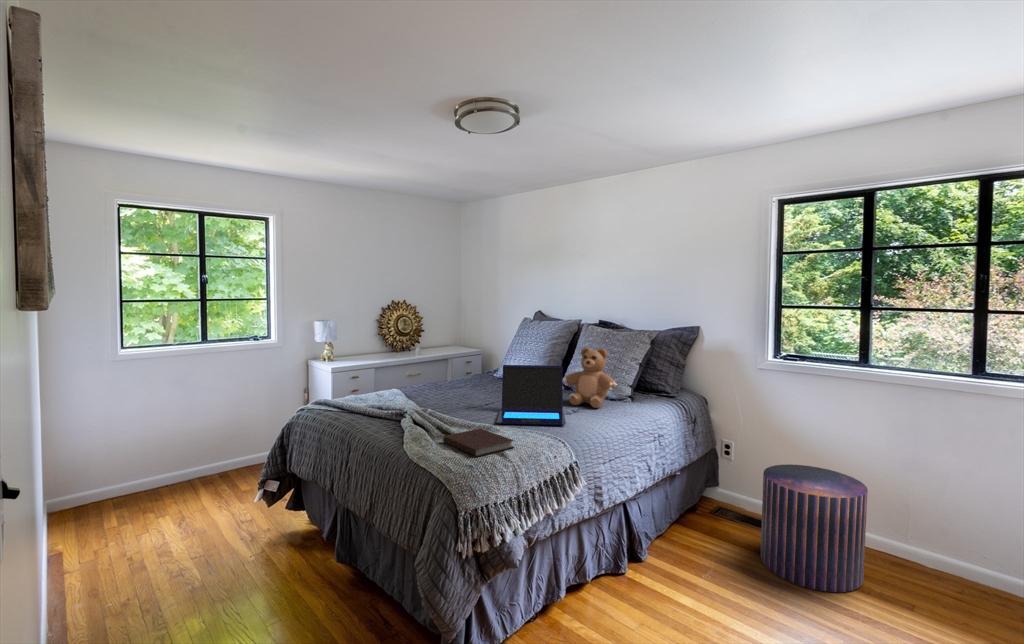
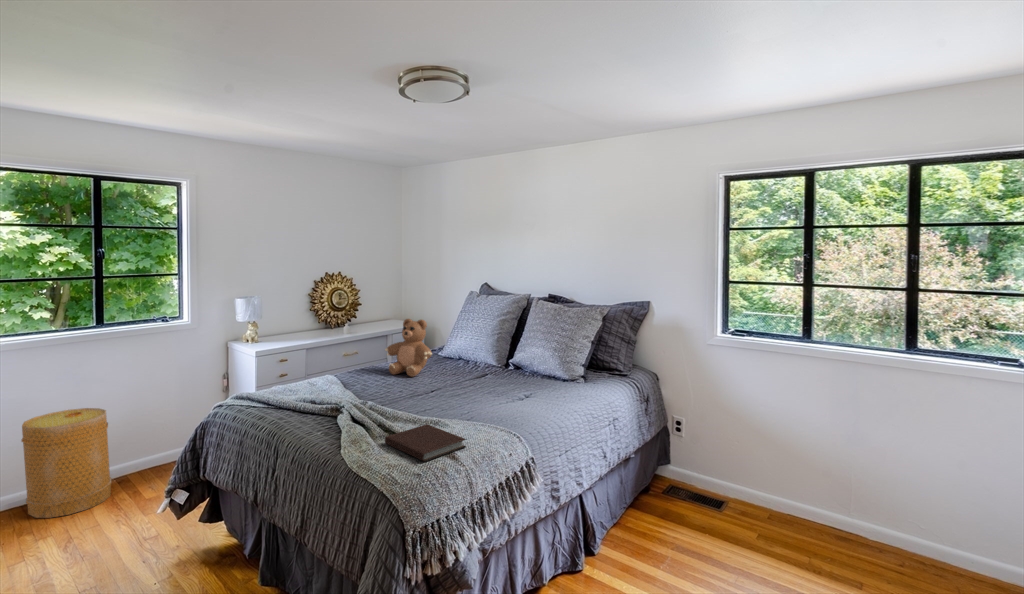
teddy bear: present [563,347,617,408] -> present [385,319,432,377]
laptop: present [496,365,566,425] -> none [444,349,520,416]
basket: none [144,413,212,503] -> present [21,408,111,518]
pouf: present [760,464,868,592] -> none [715,443,820,574]

